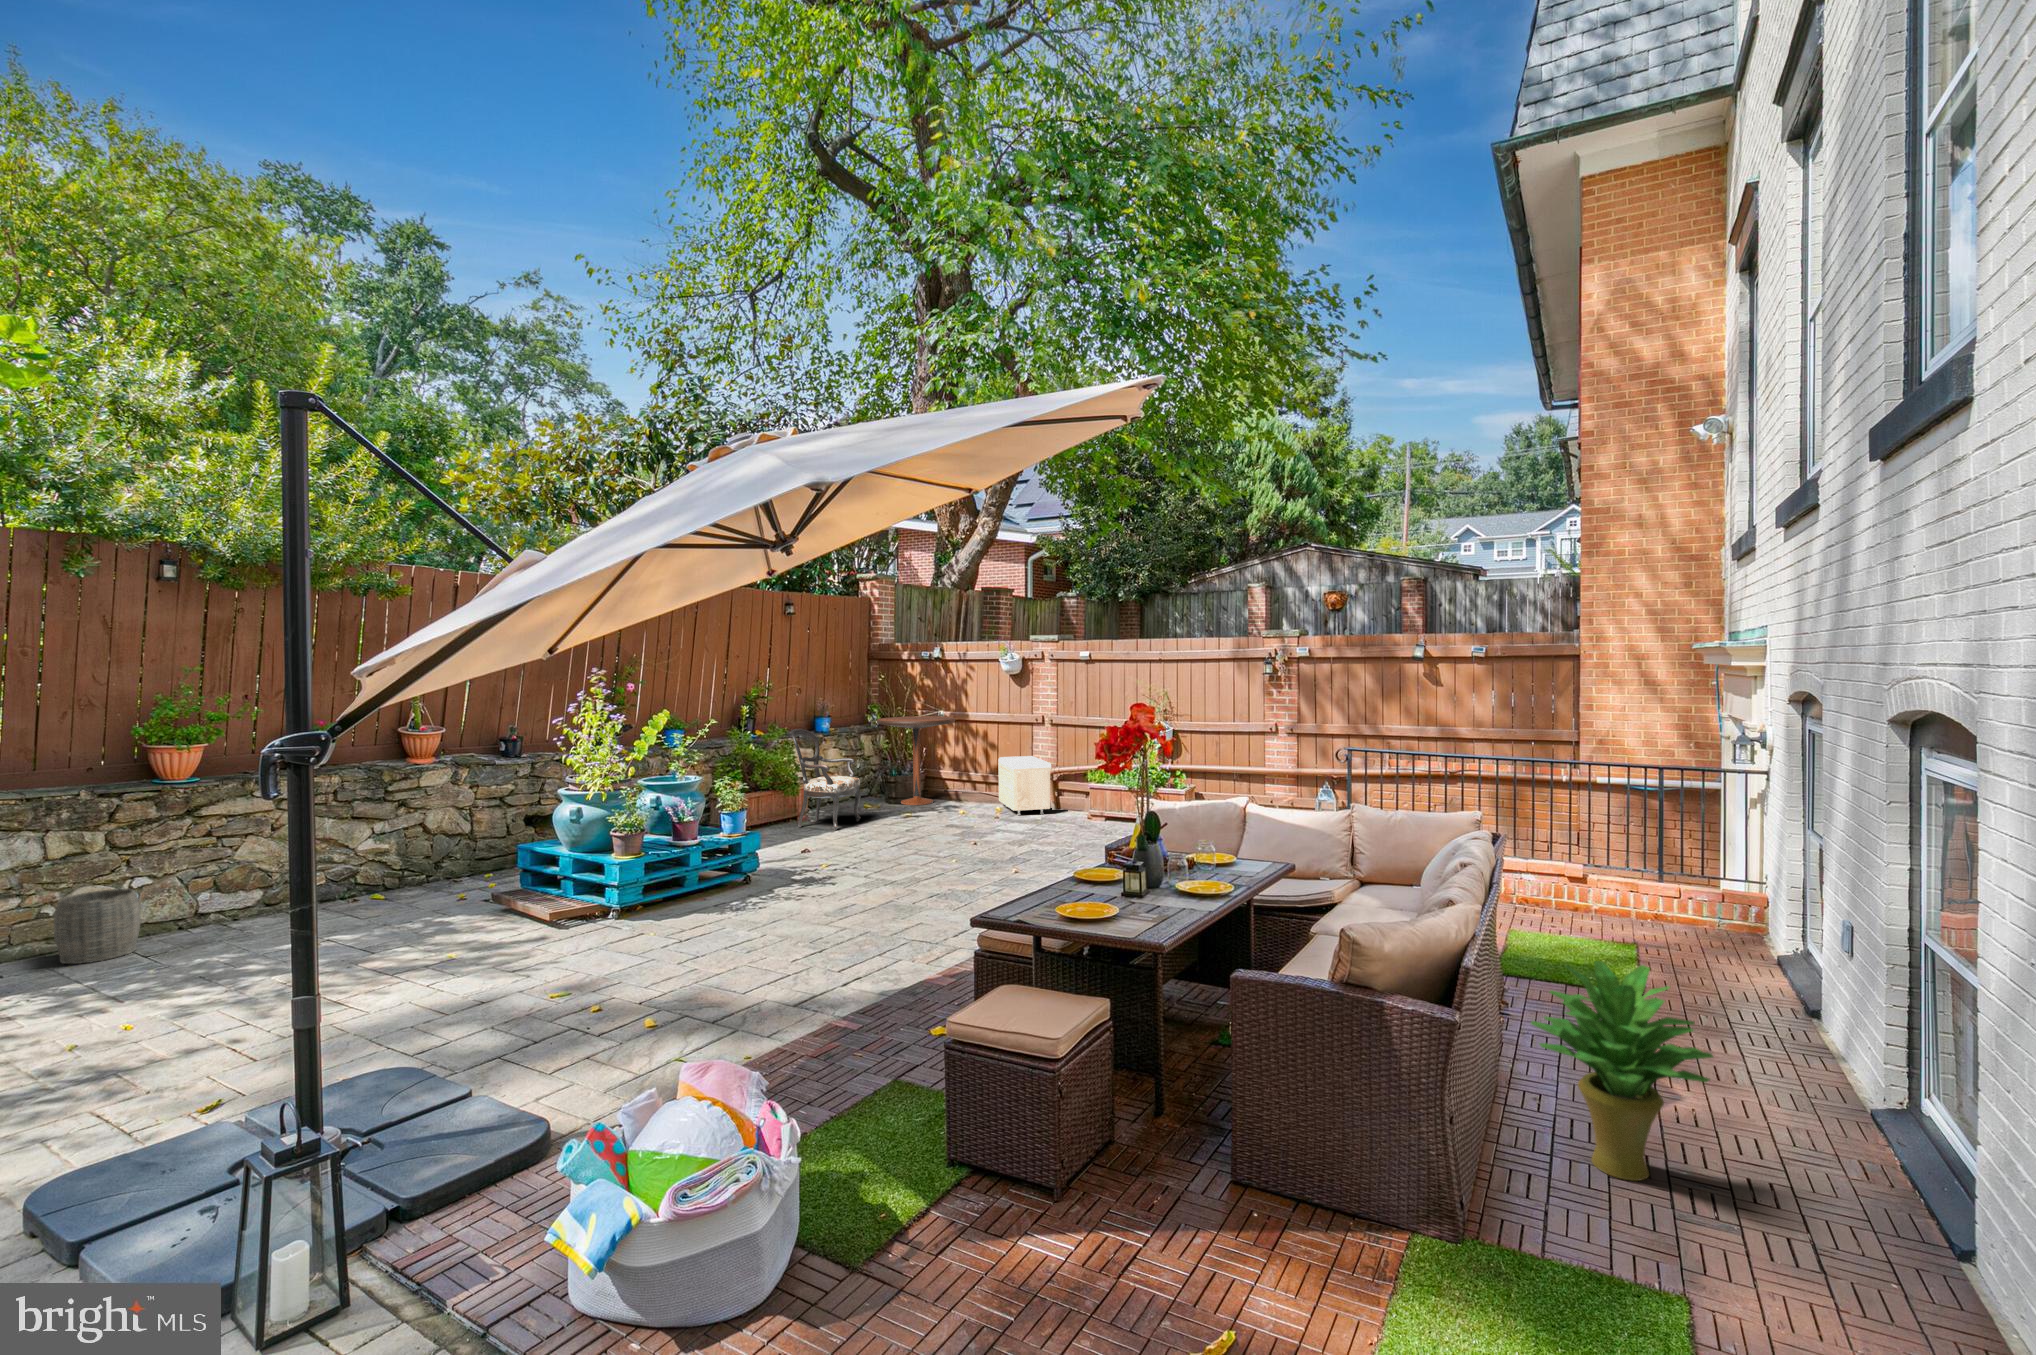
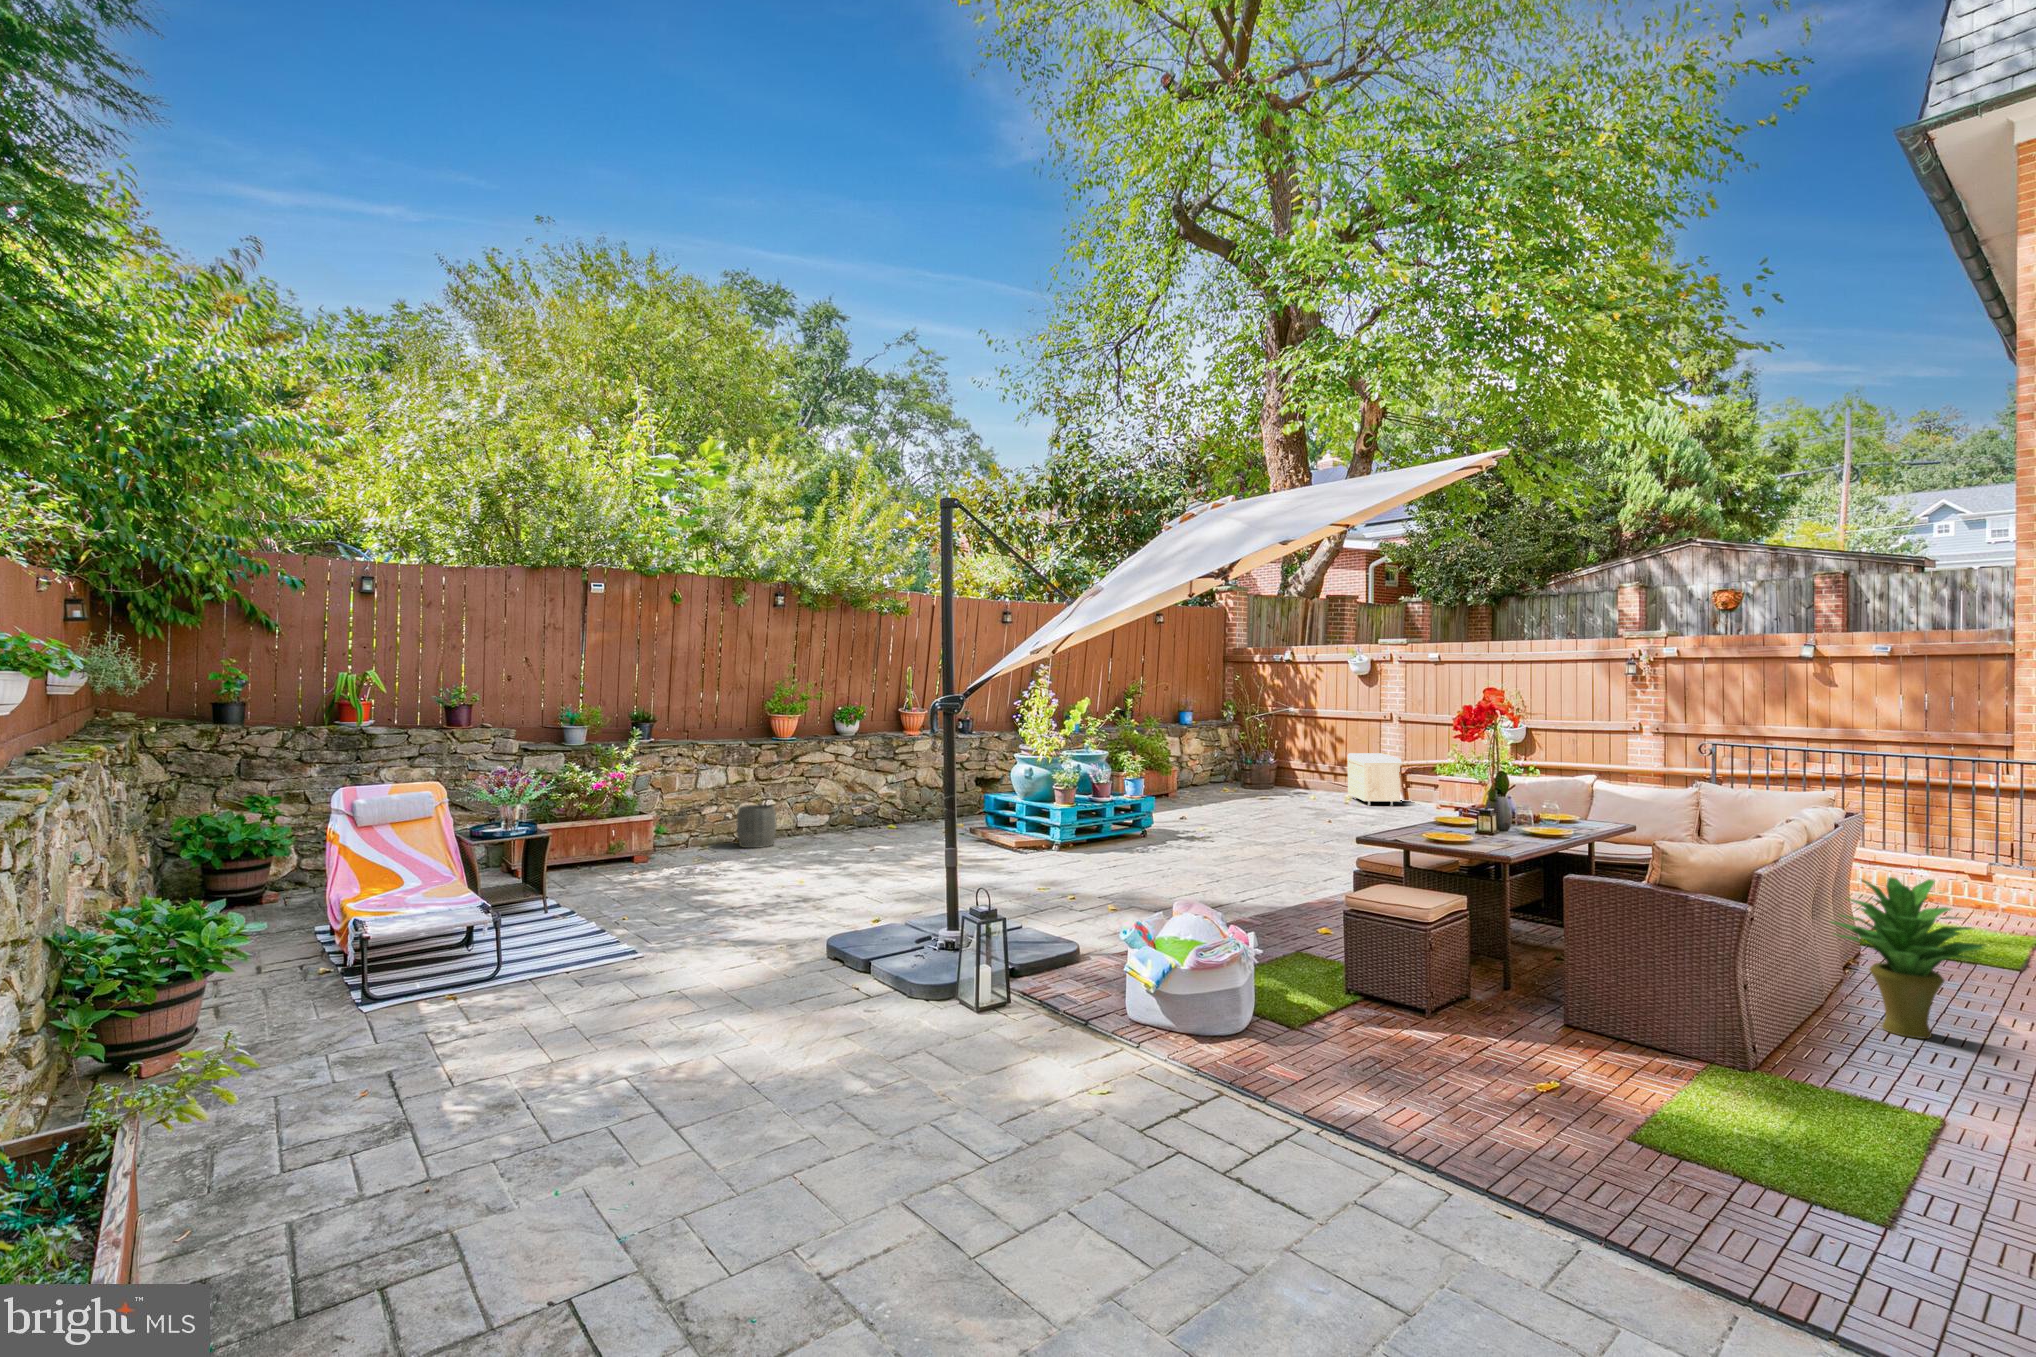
pedestal table: present [877,716,955,805] -> none [1232,715,1305,794]
armchair: present [791,729,861,830] -> none [1164,721,1222,808]

